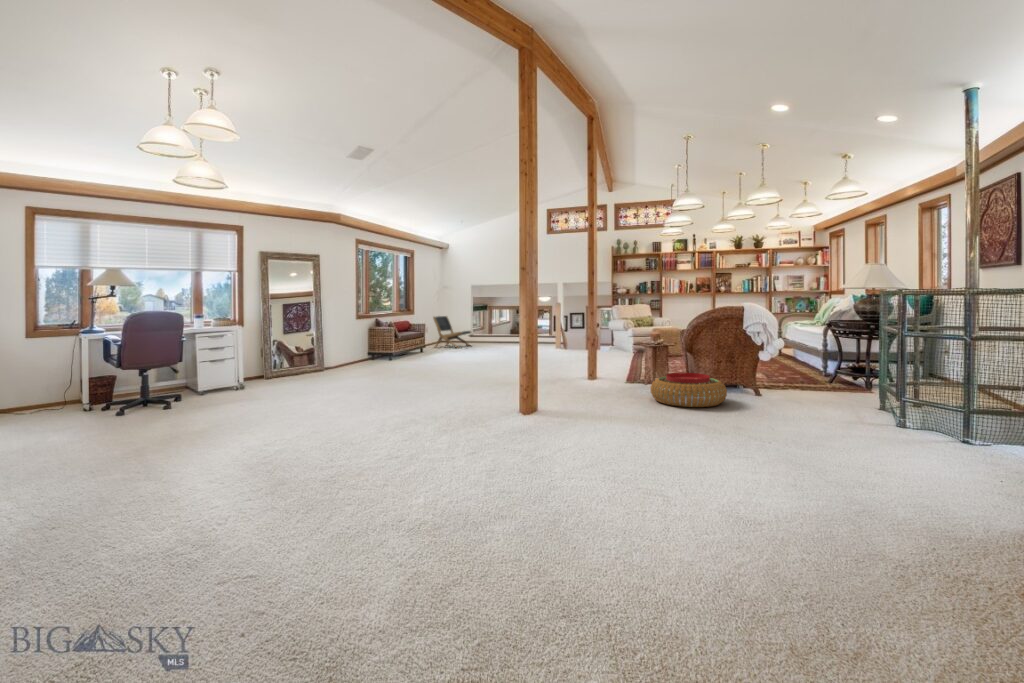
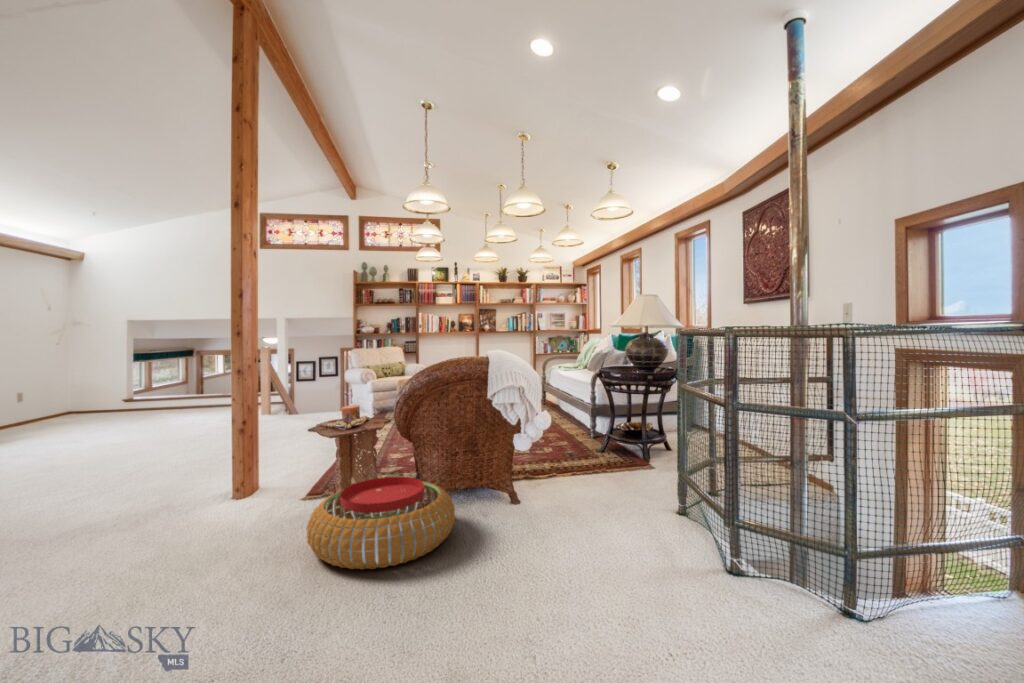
lounge chair: present [433,316,471,348] -> none [49,365,136,419]

